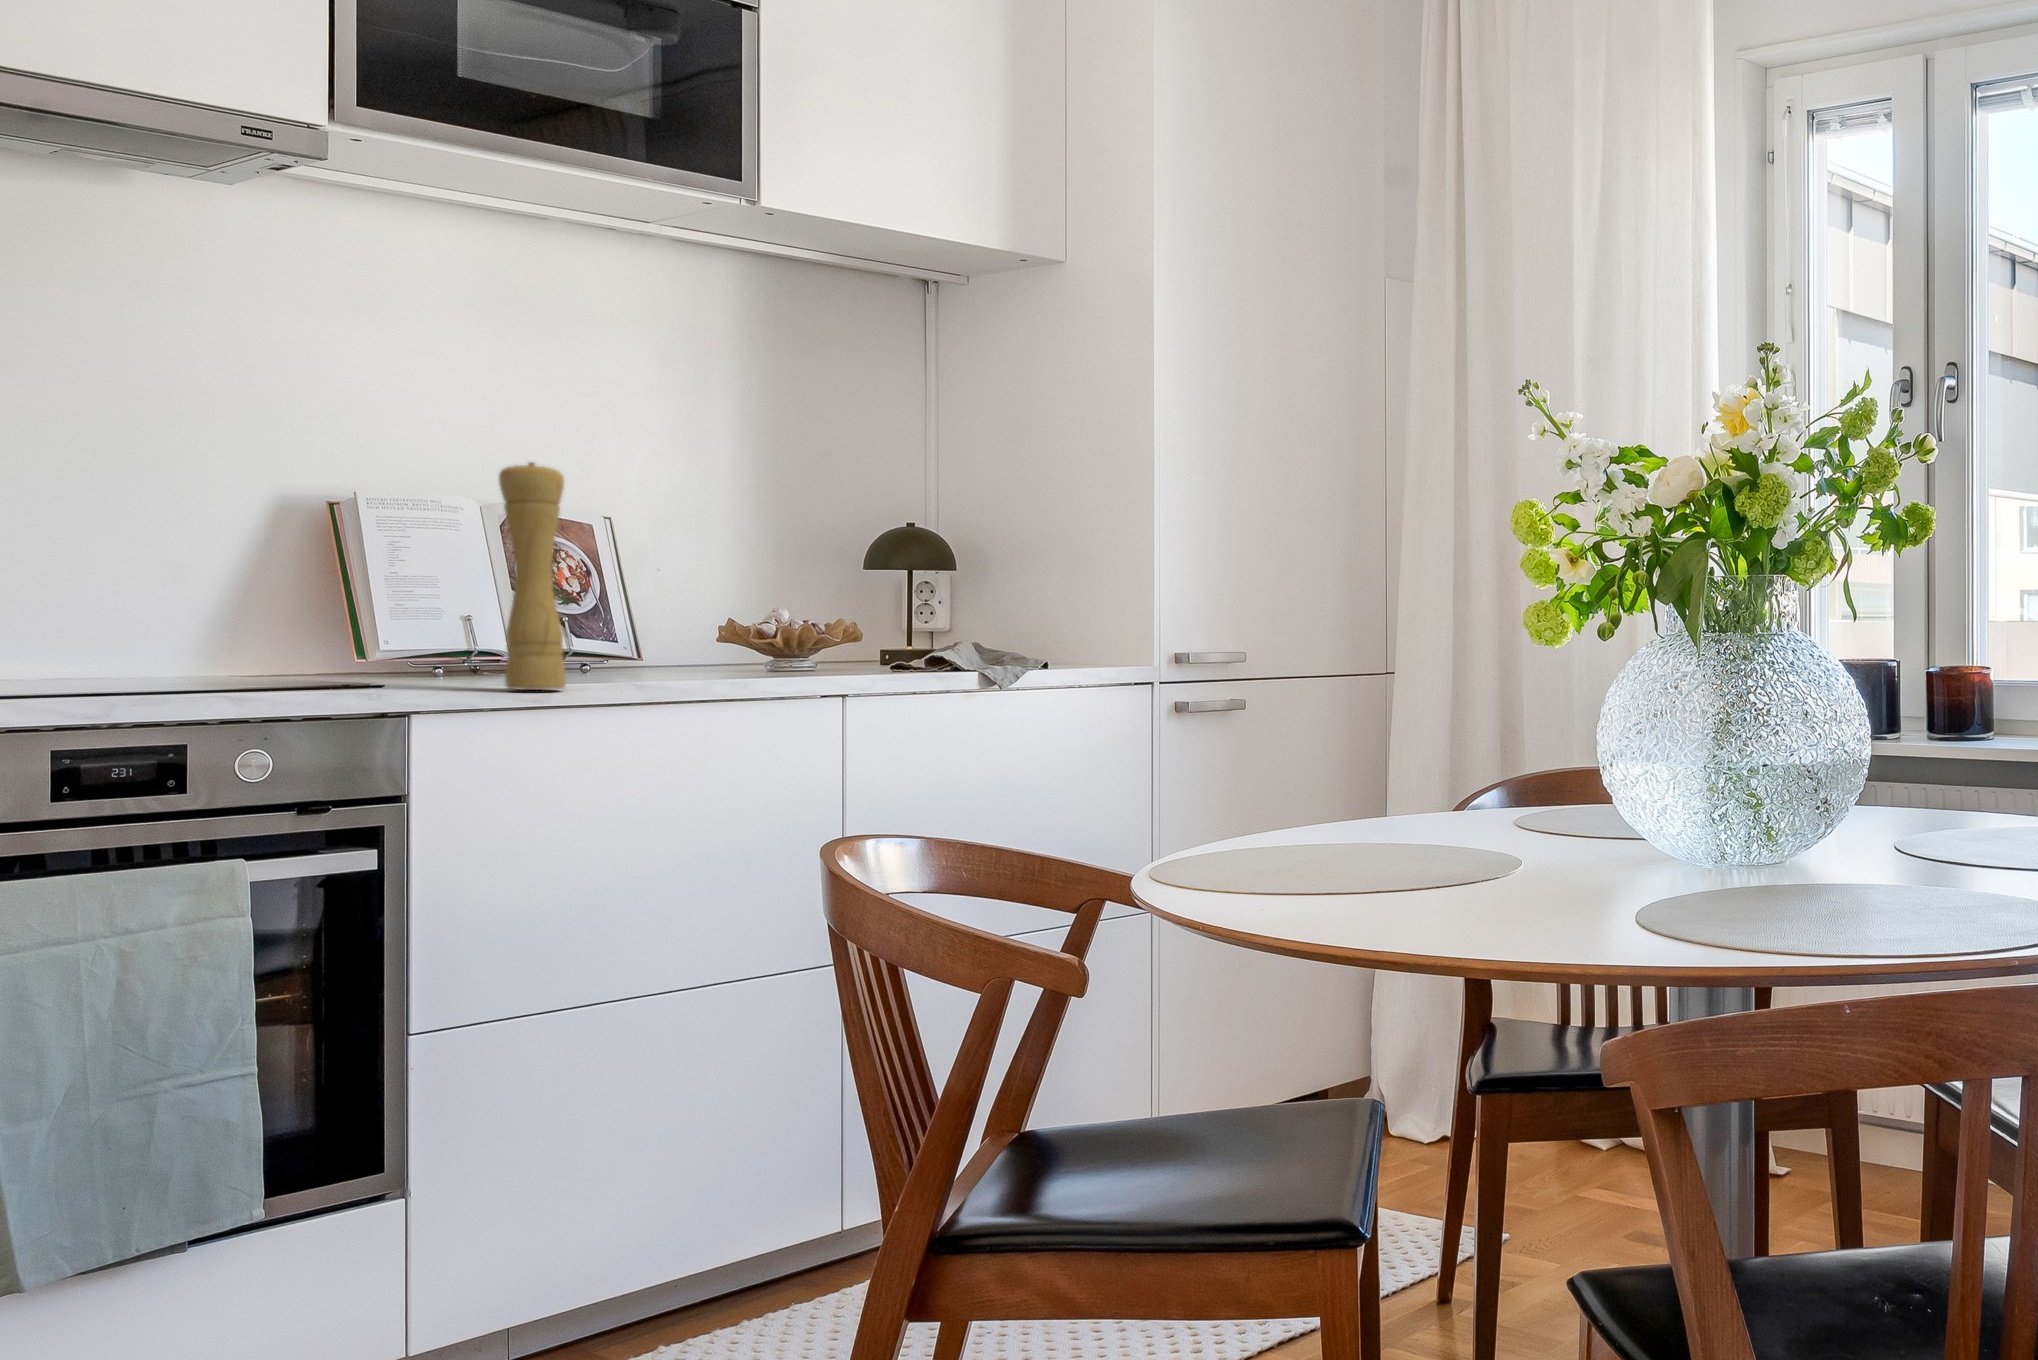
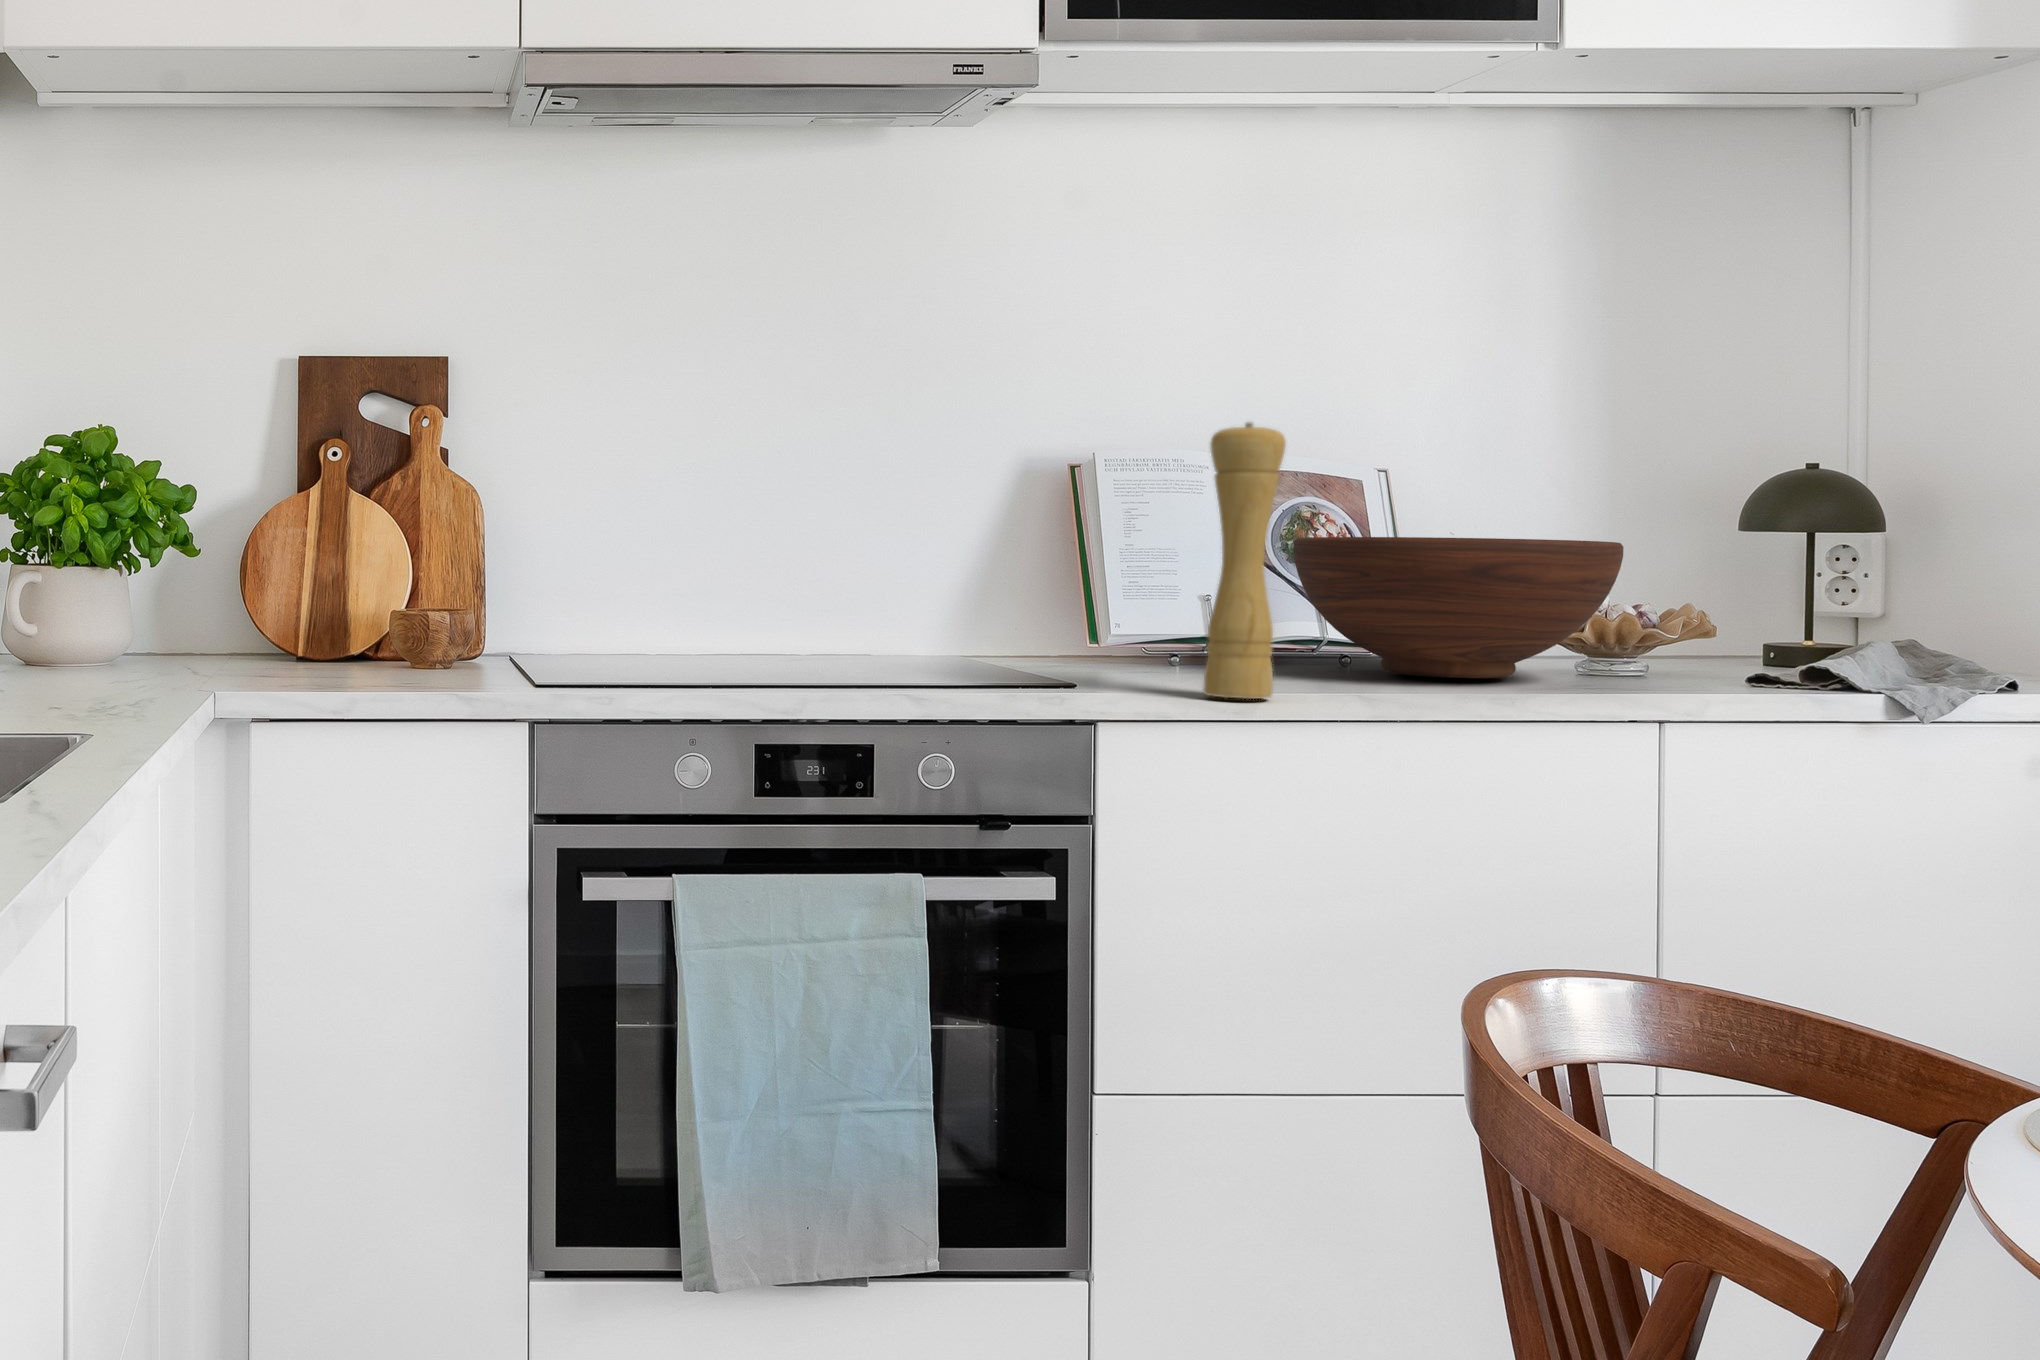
fruit bowl: none [552,562,807,673] -> present [1293,537,1623,678]

